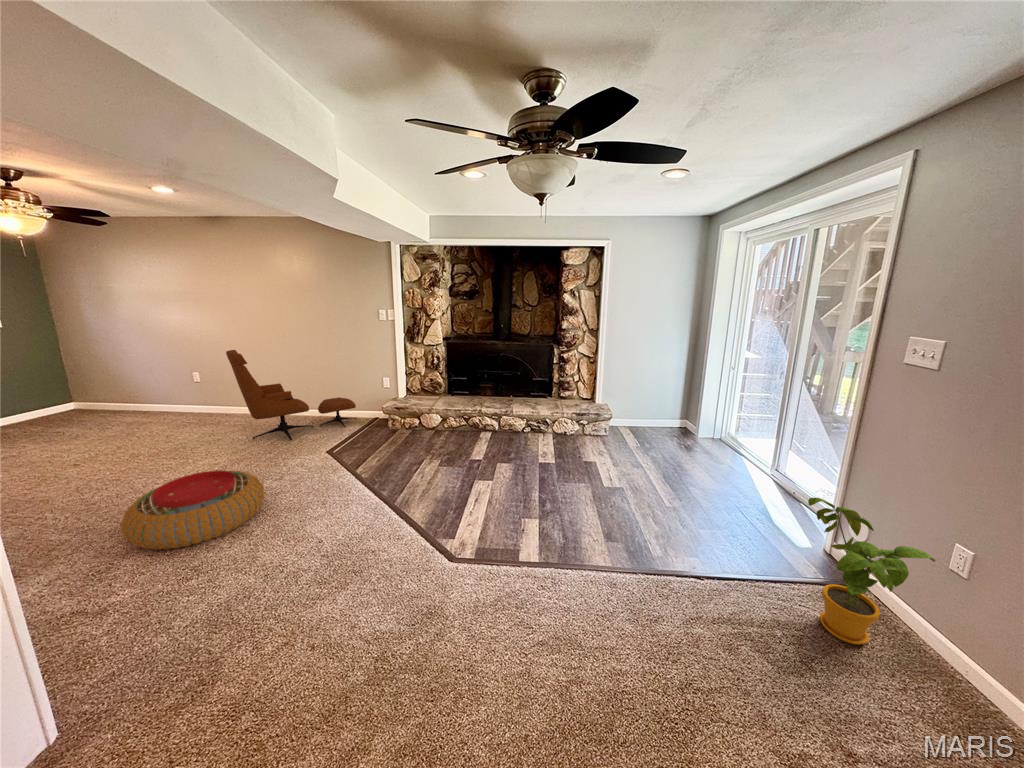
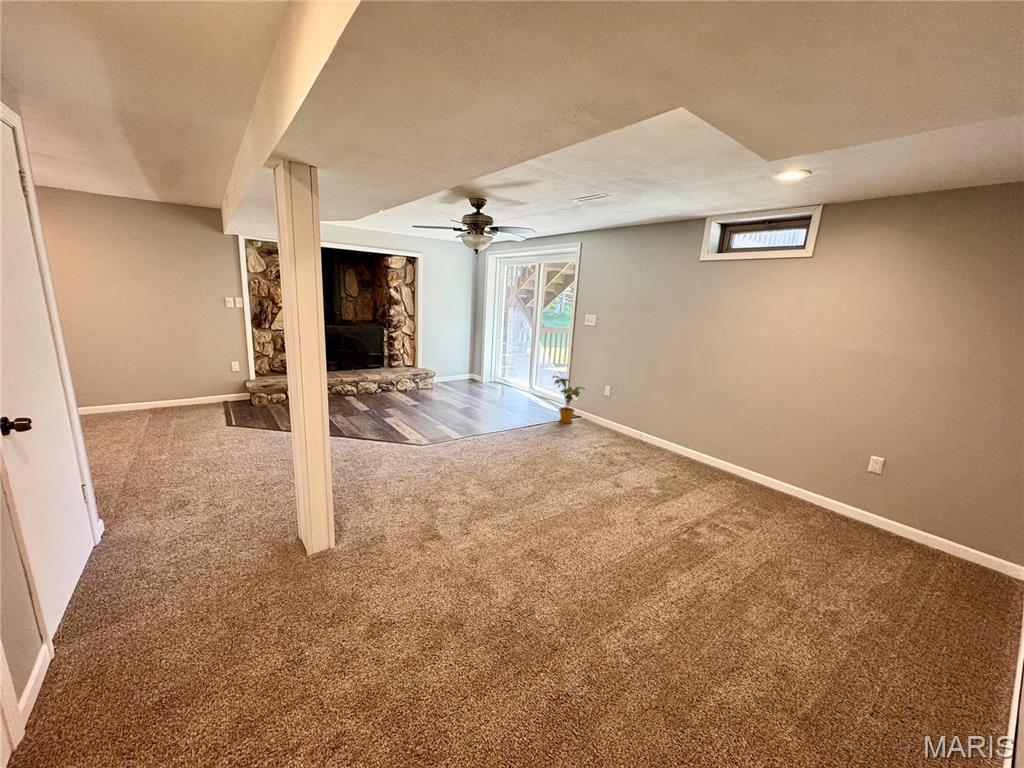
lounge chair: present [226,350,356,440] -> none [79,338,208,432]
pouf: present [121,471,265,550] -> none [158,428,263,480]

